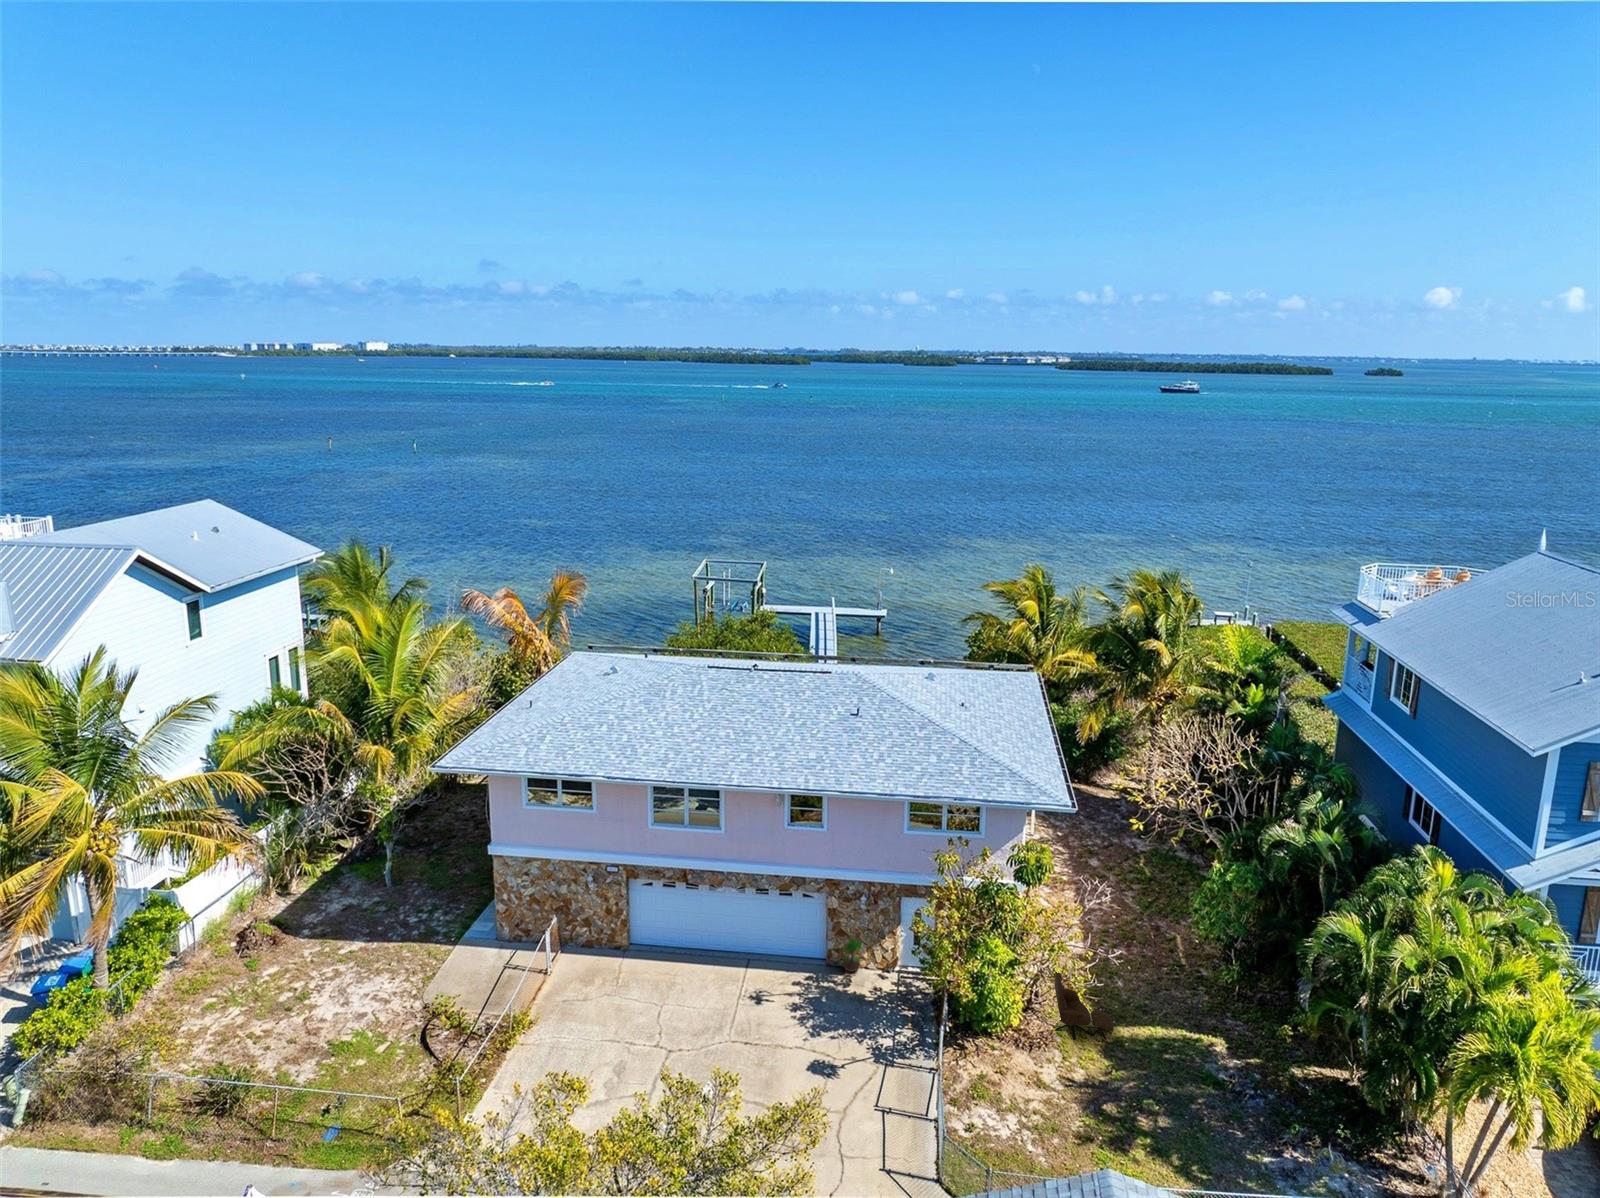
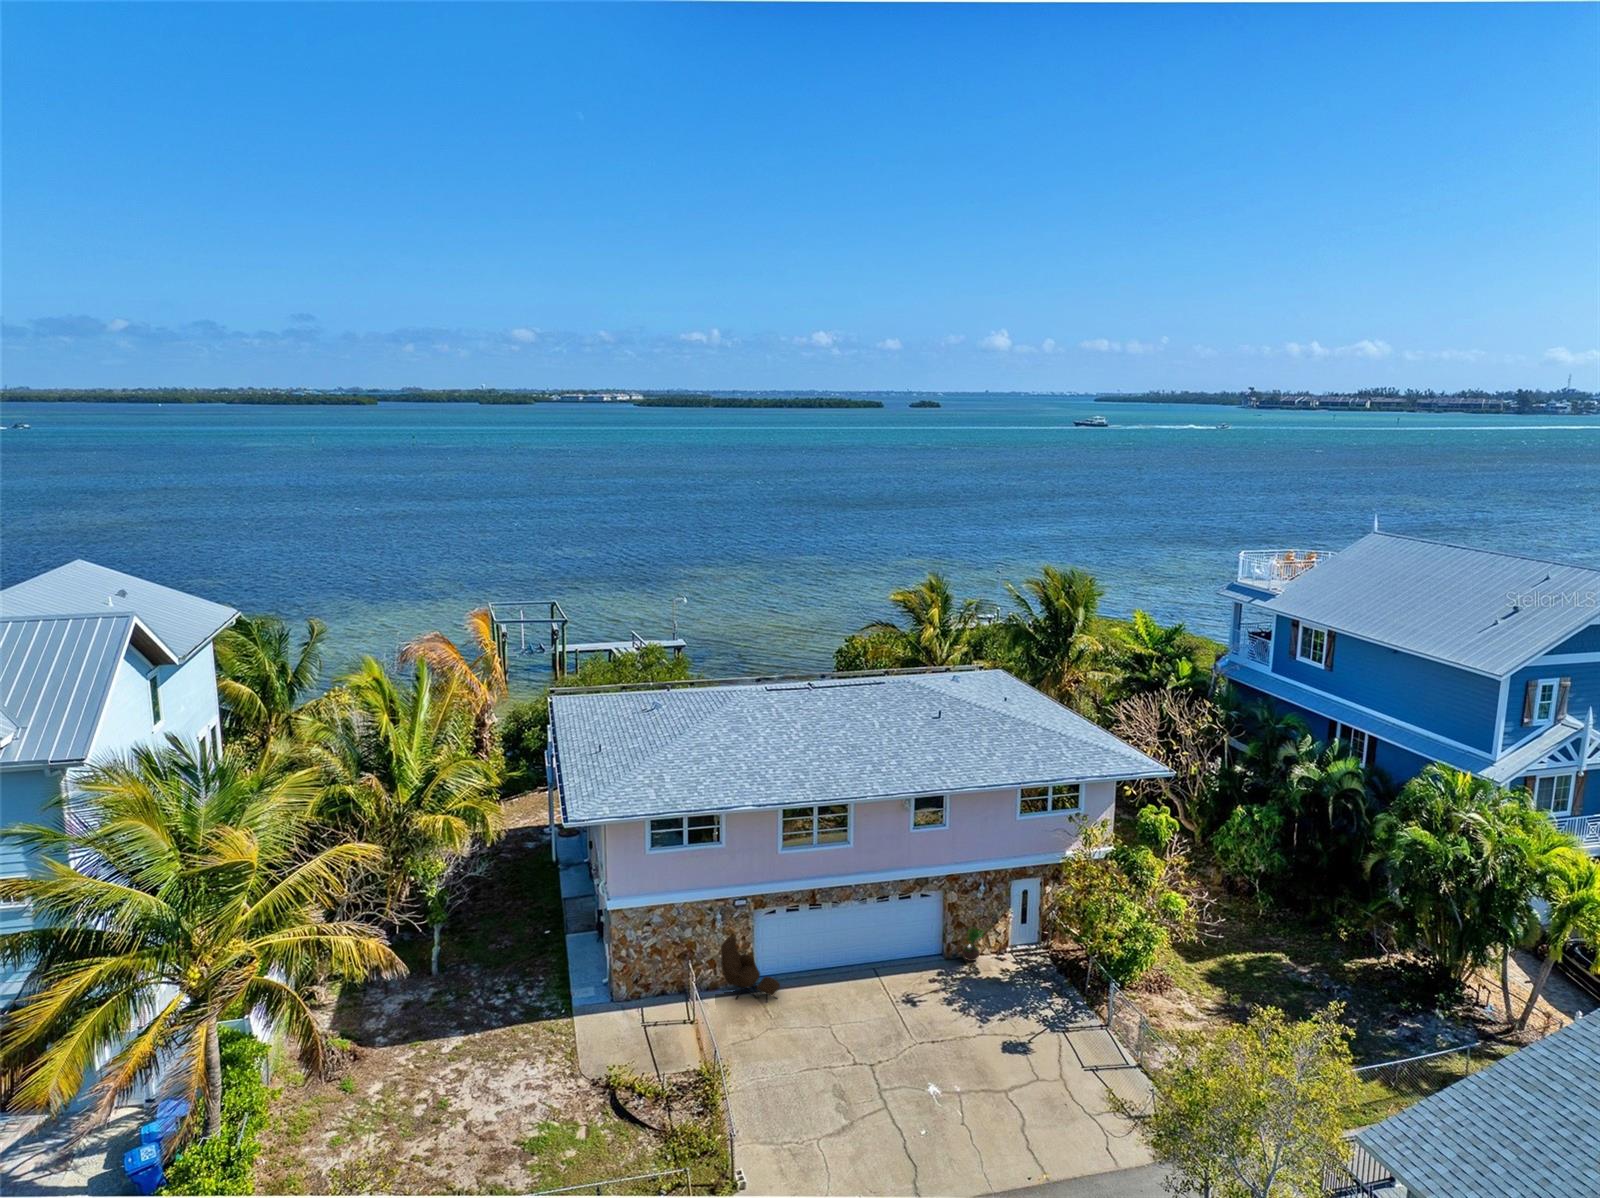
lounge chair: present [1055,972,1114,1040] -> present [721,936,780,999]

